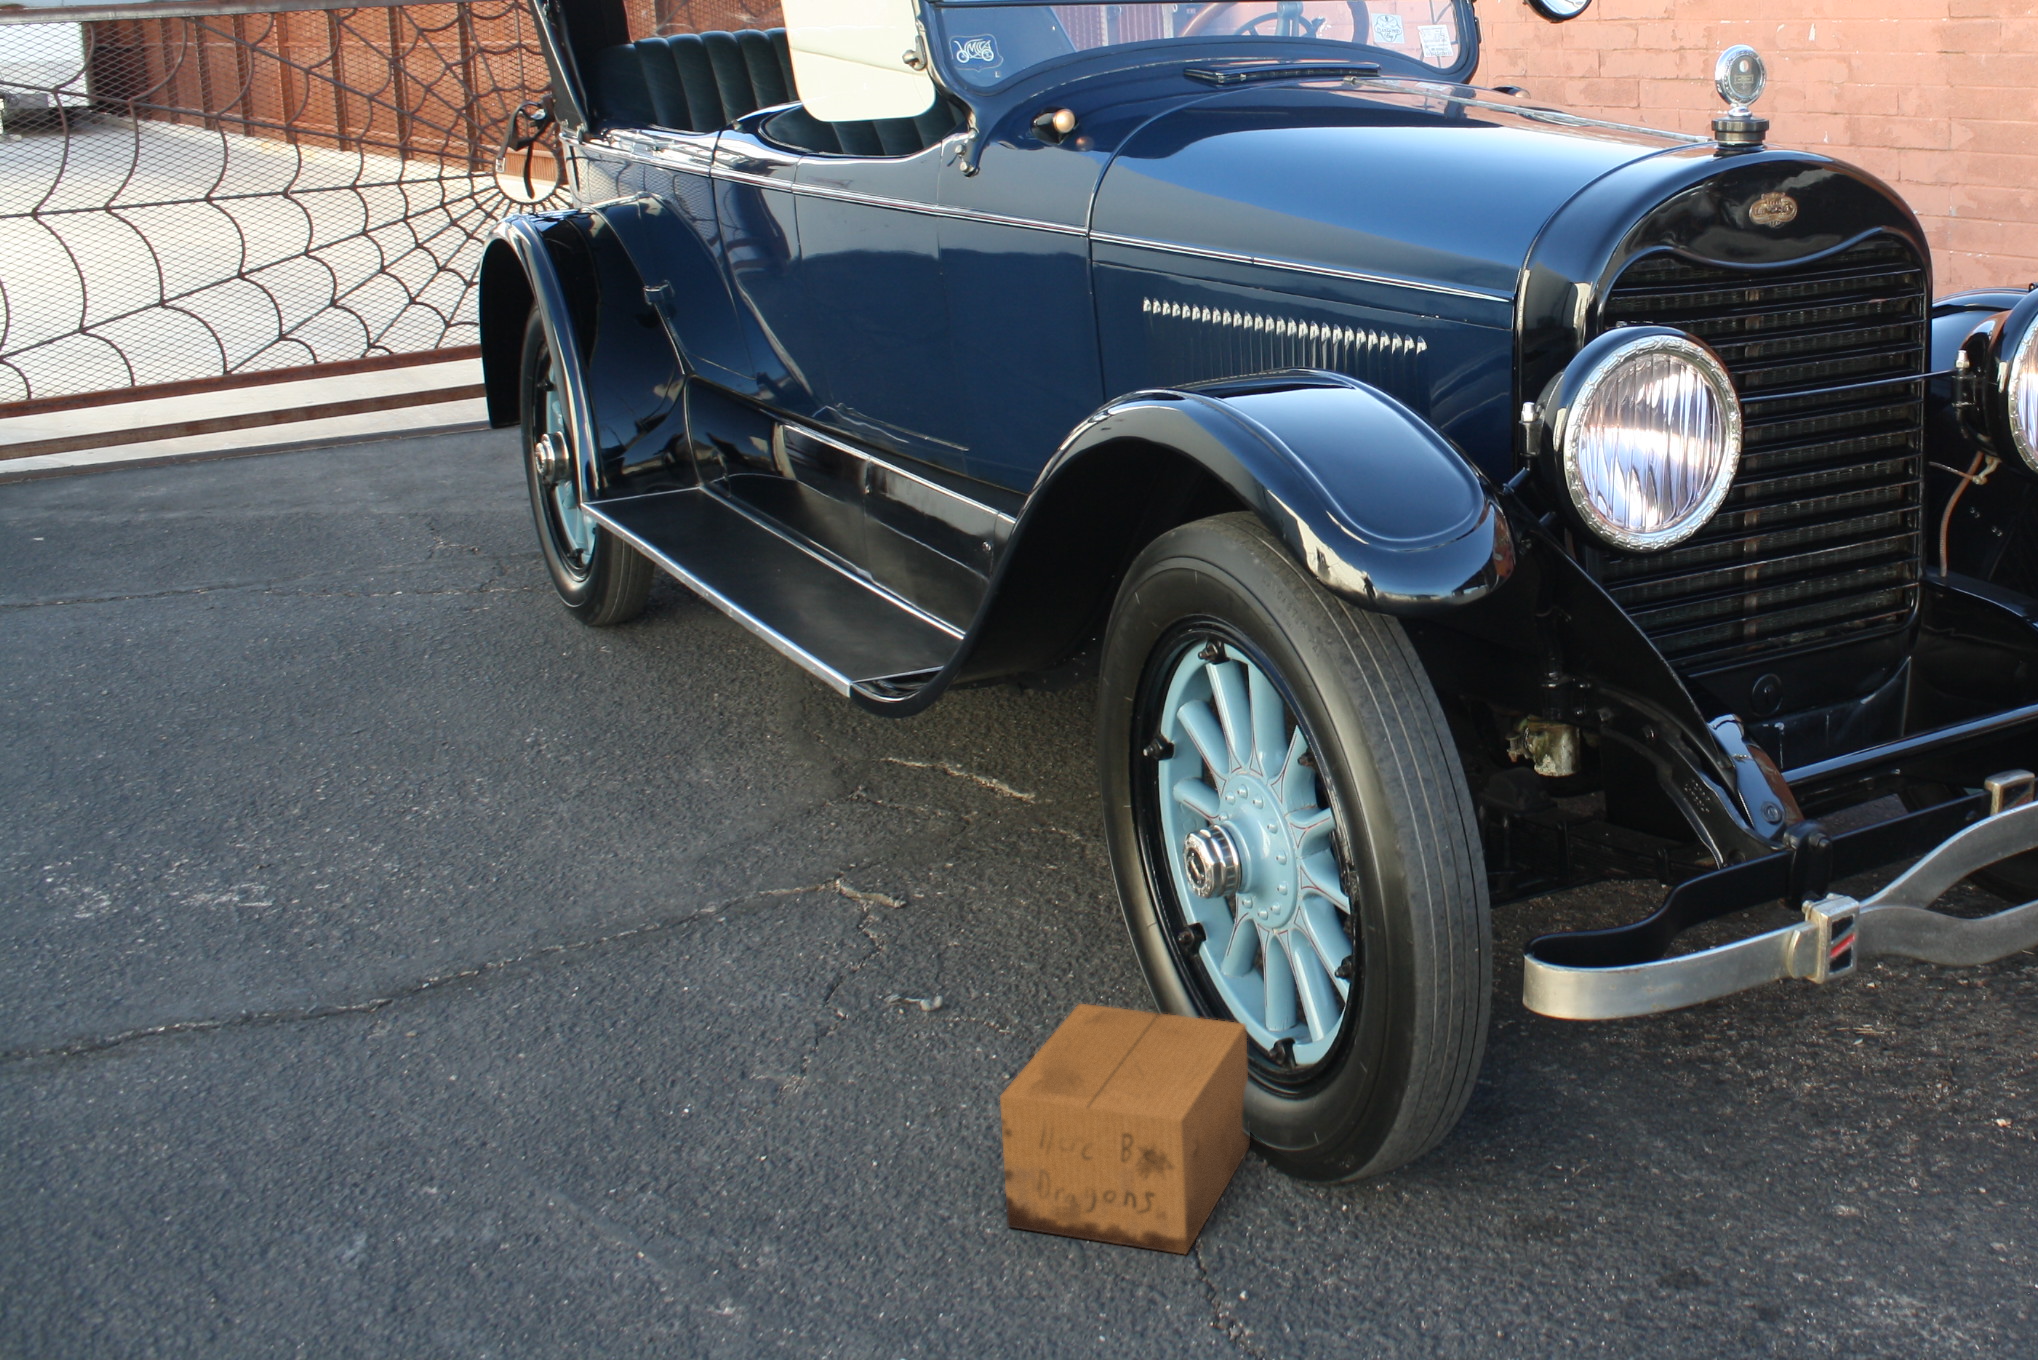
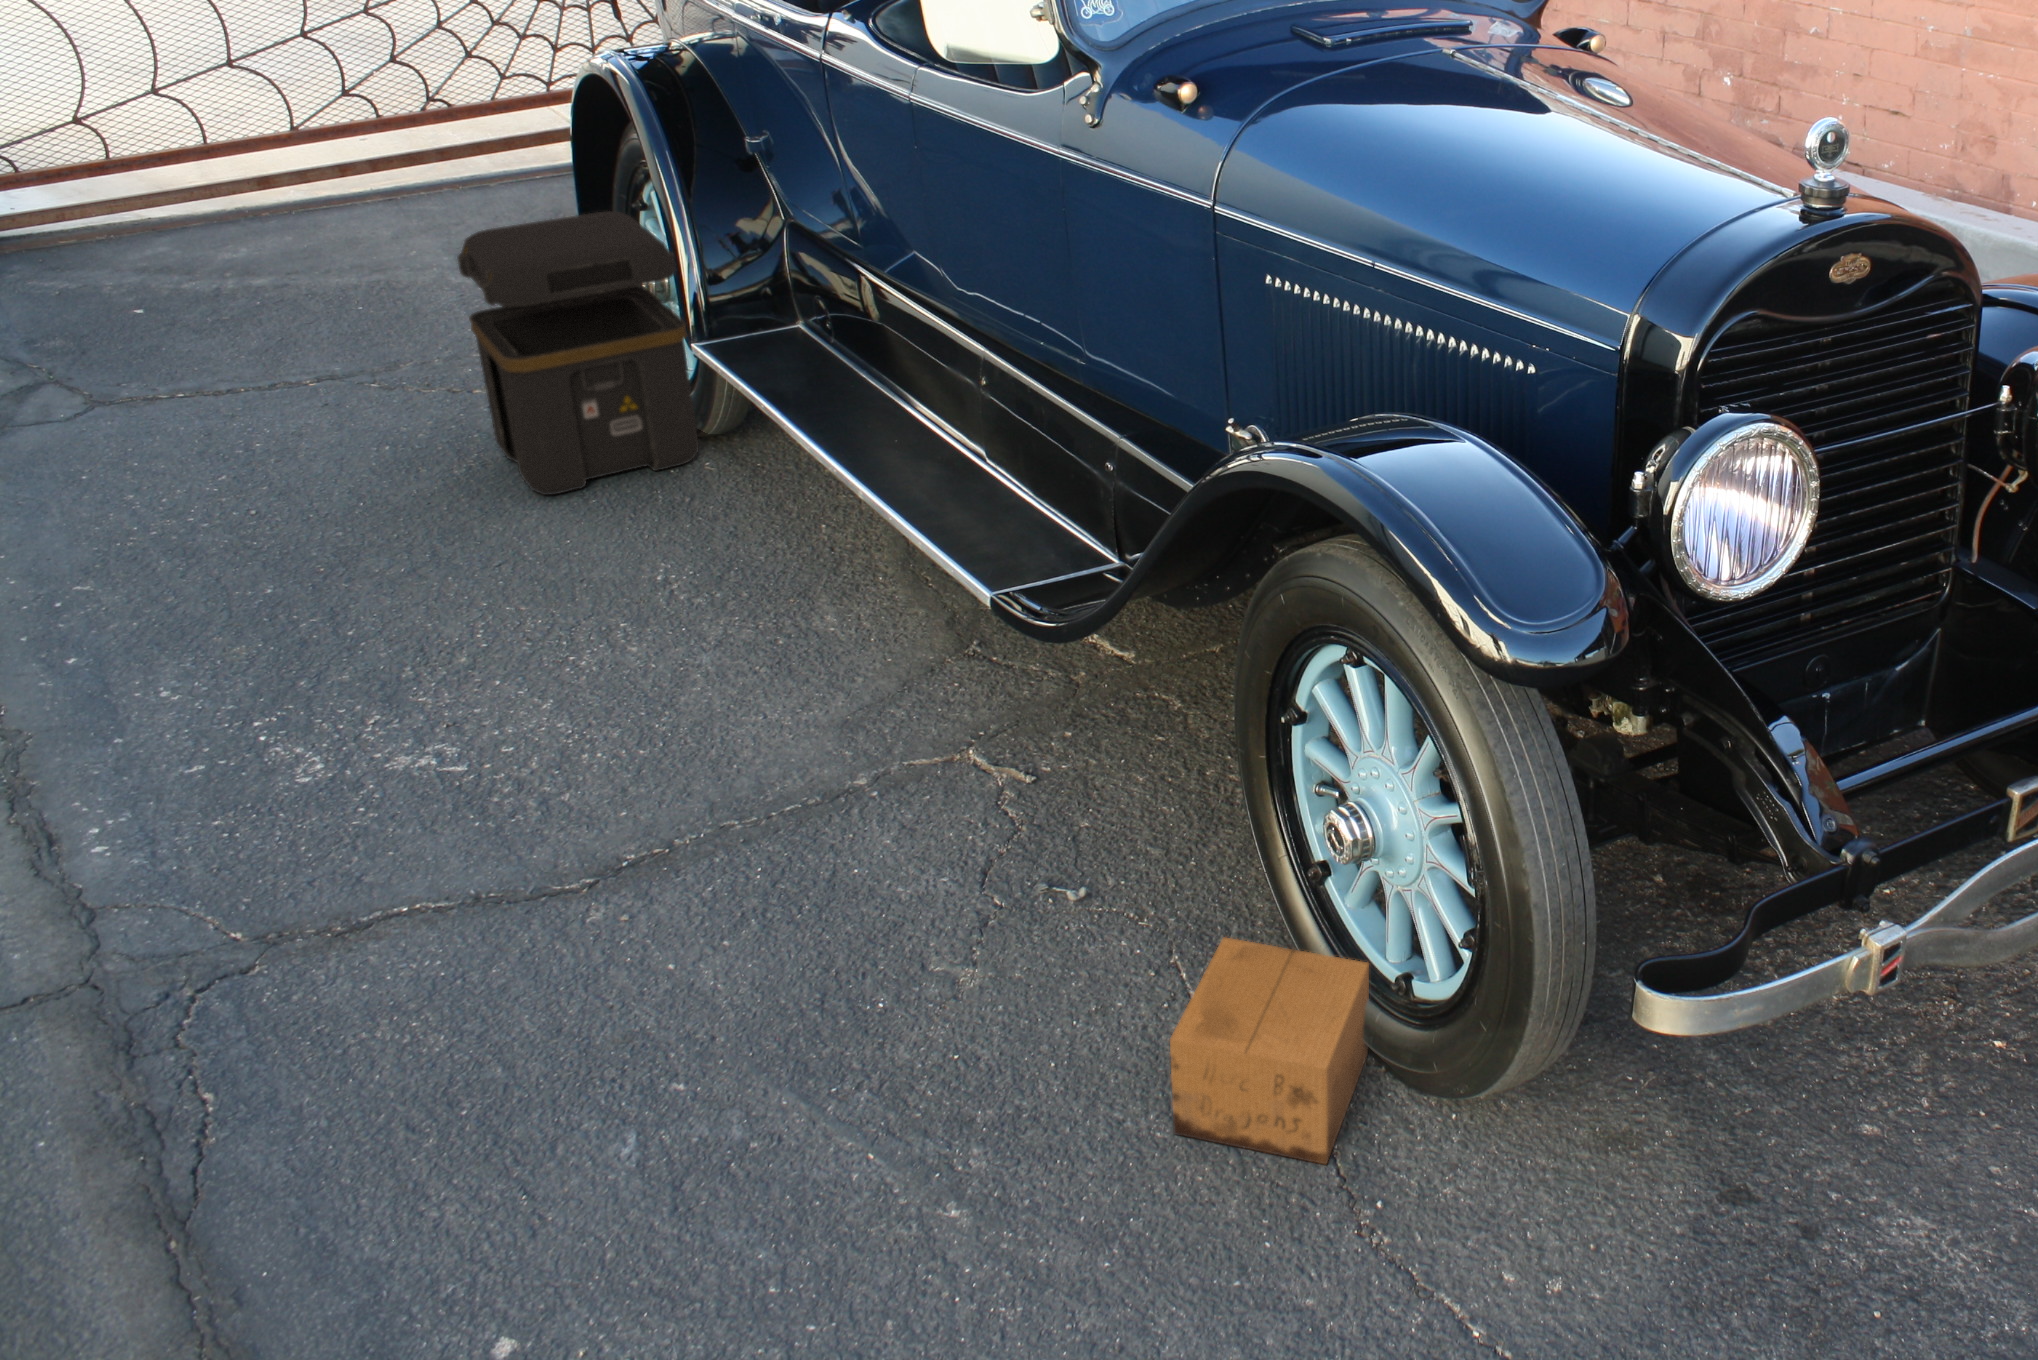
toolbox: none [337,375,586,668] -> present [457,211,699,495]

